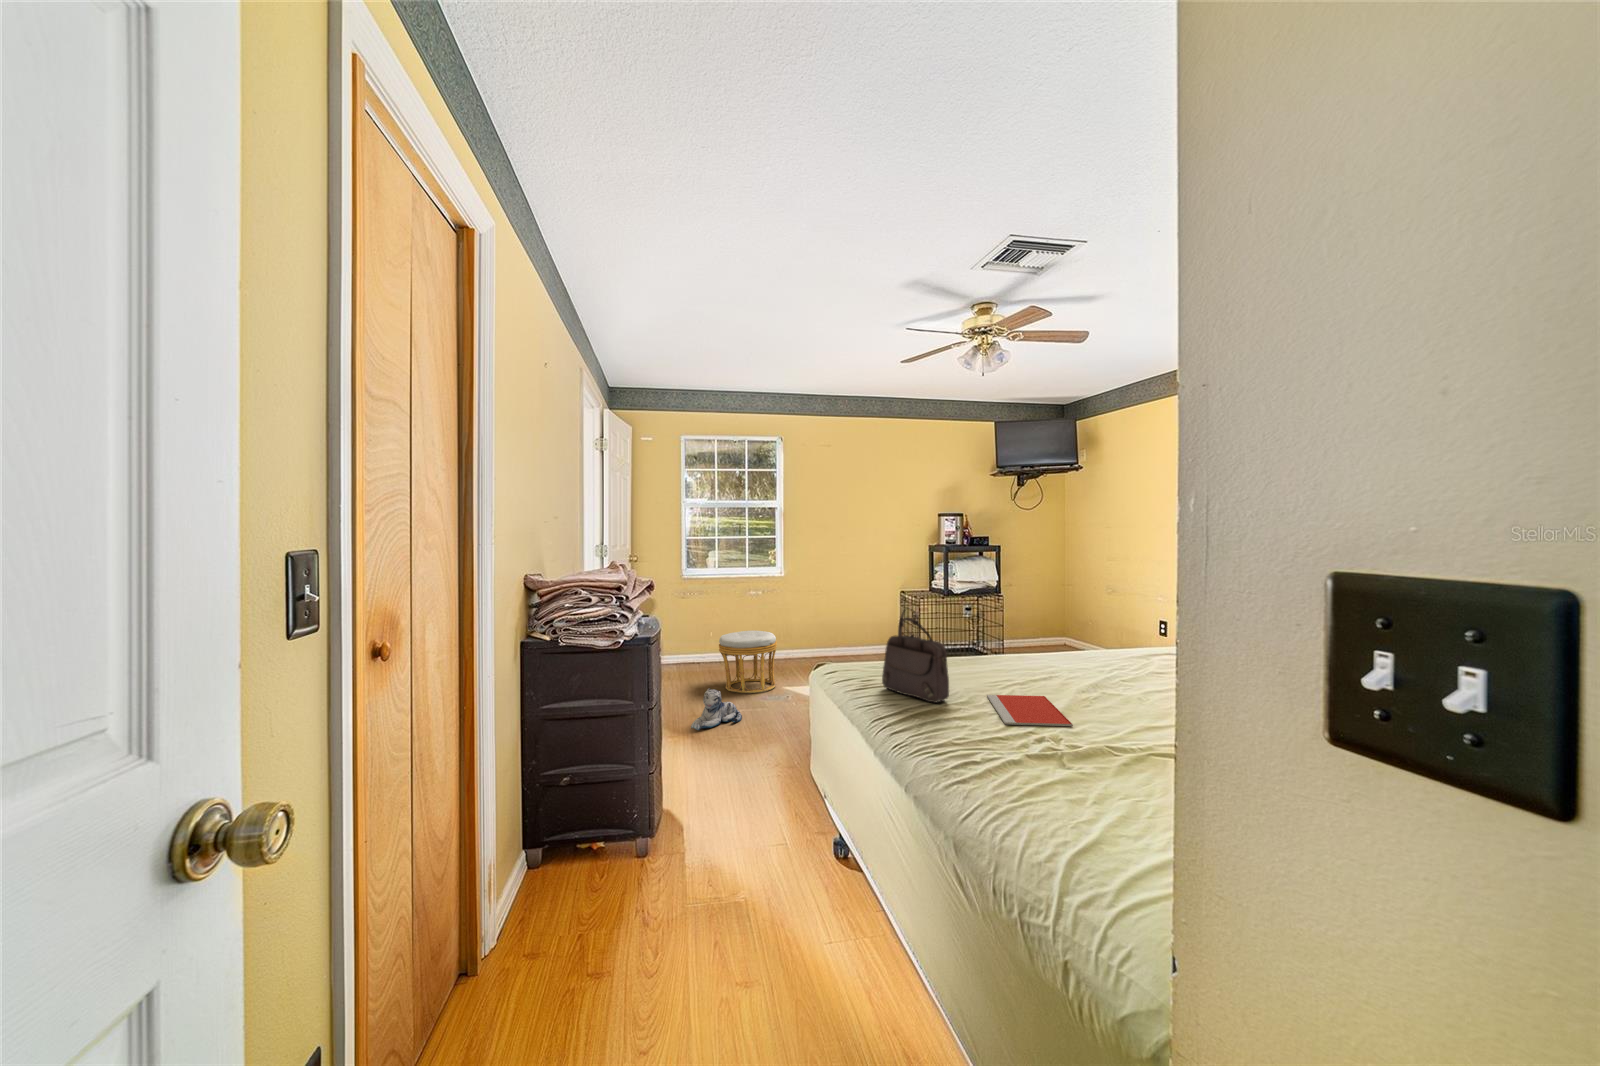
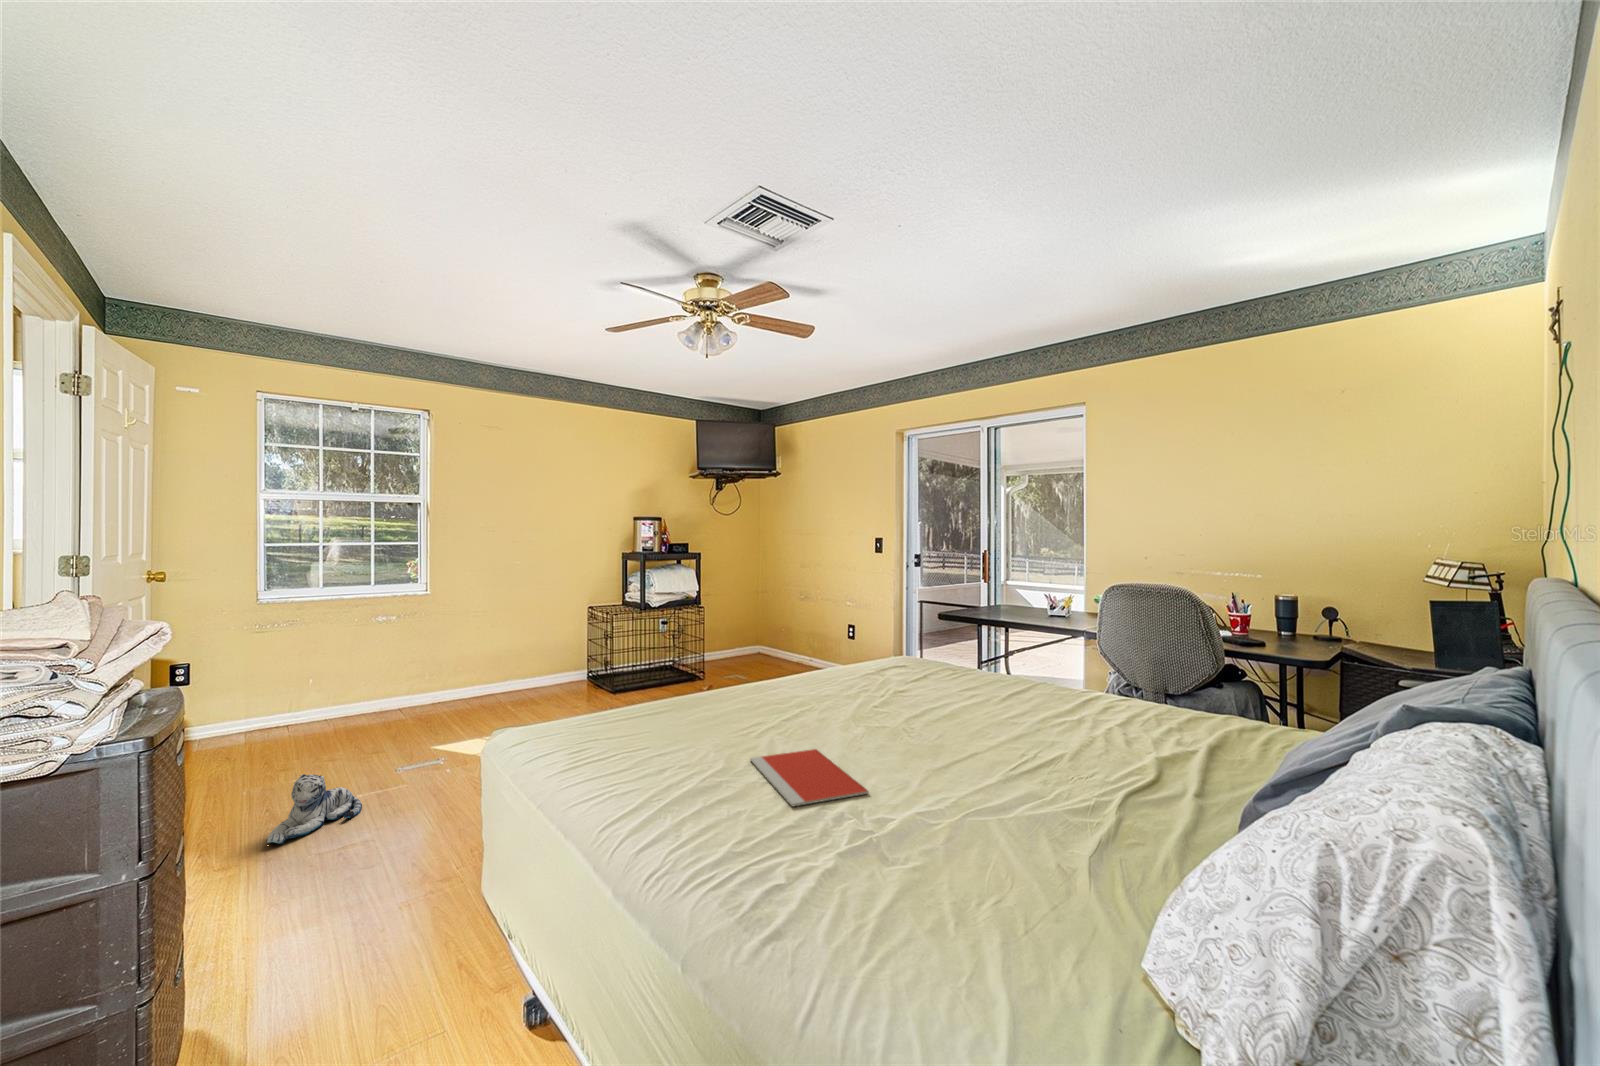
handbag: present [882,610,949,703] -> none [606,652,707,784]
ottoman: present [719,631,777,693] -> none [322,674,420,767]

